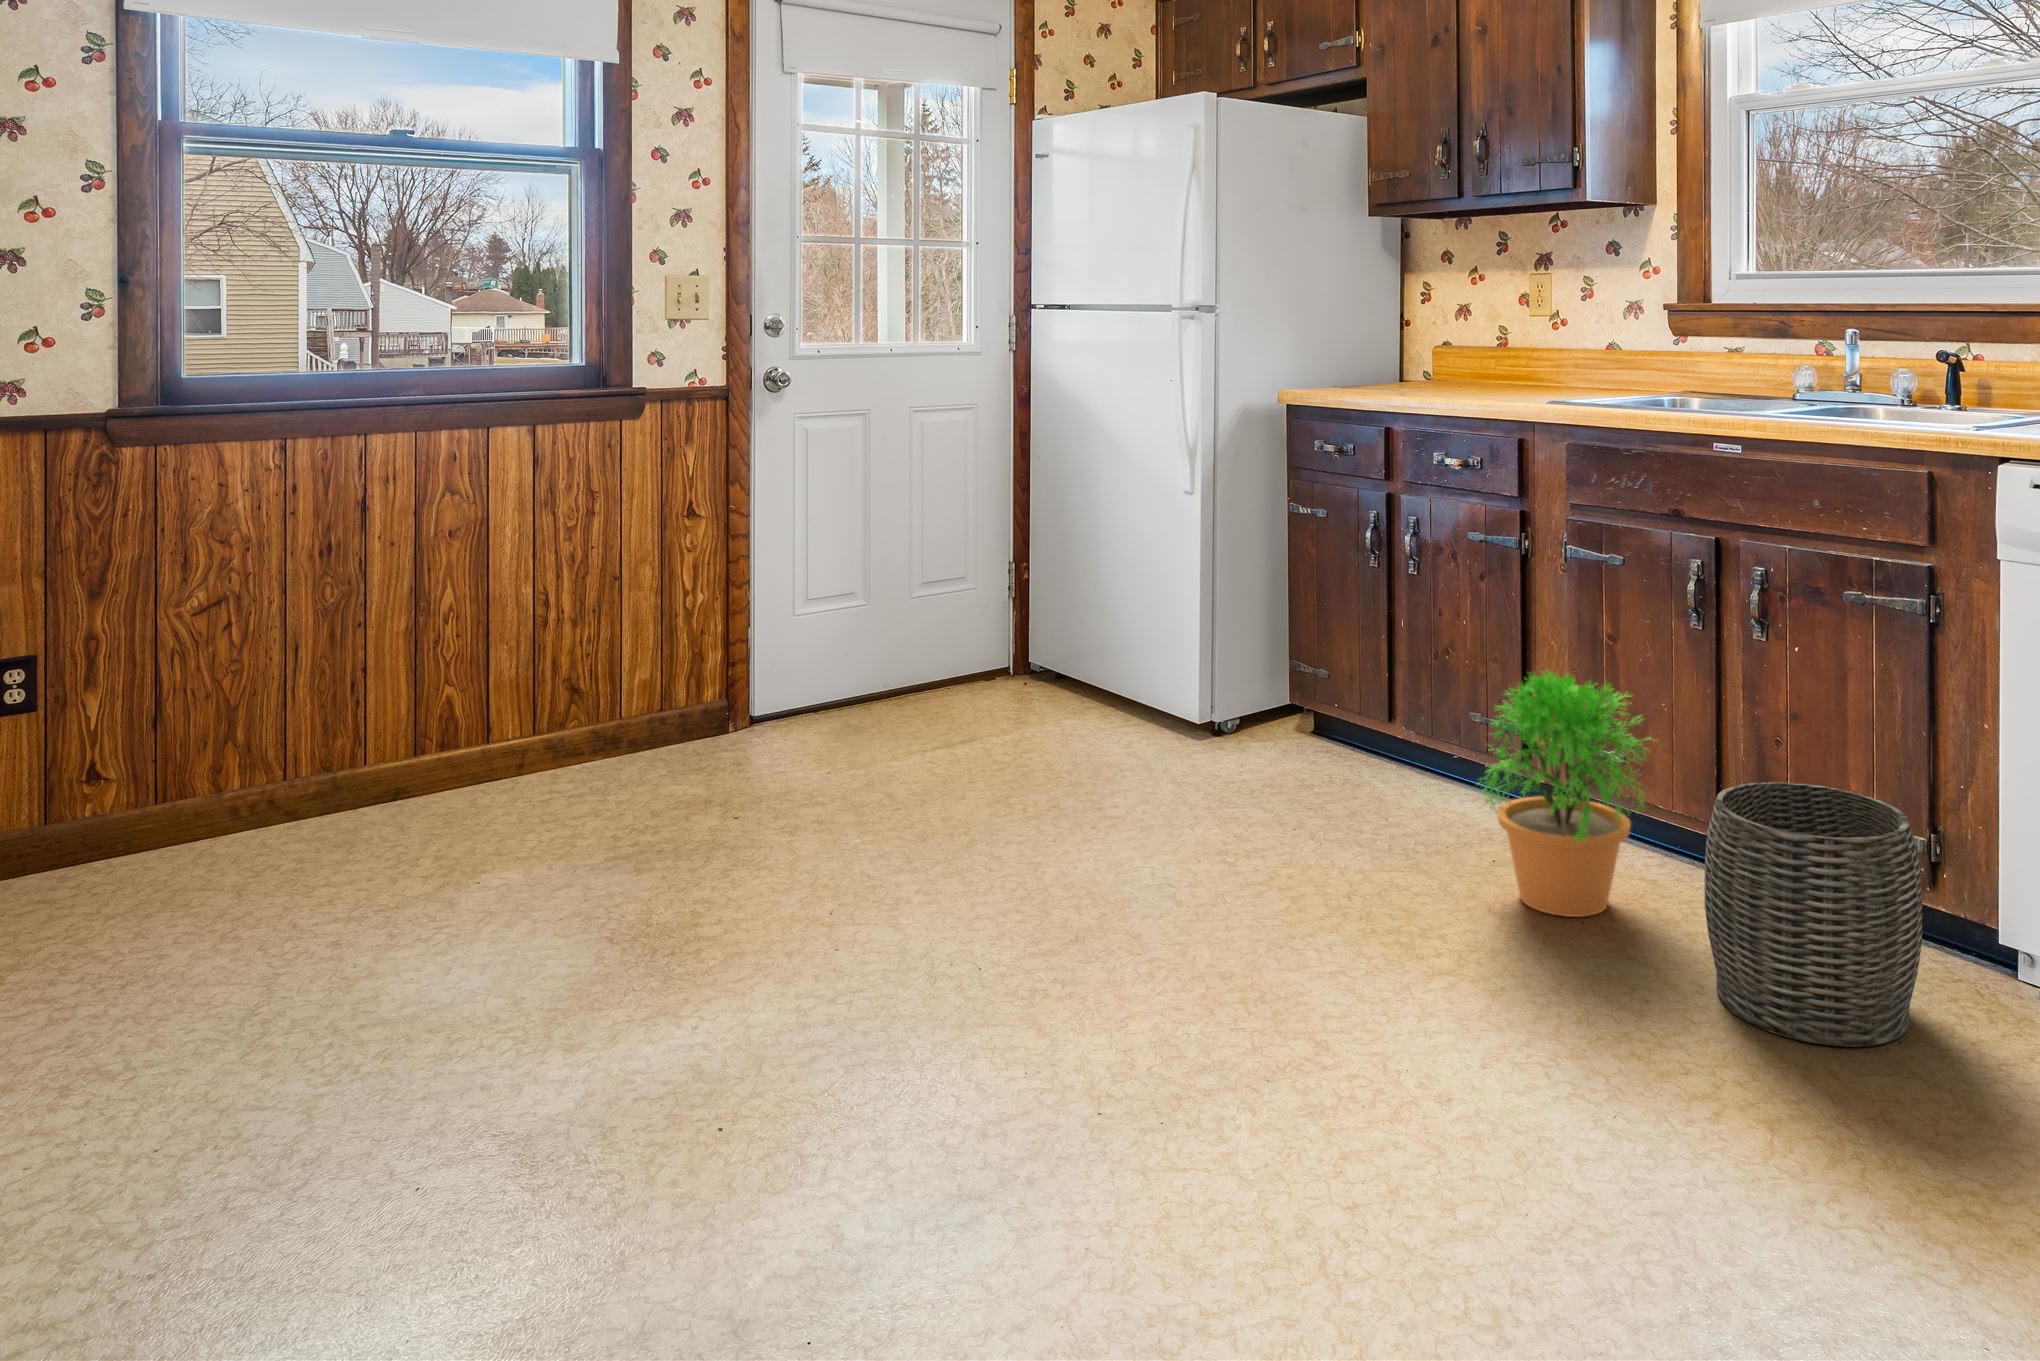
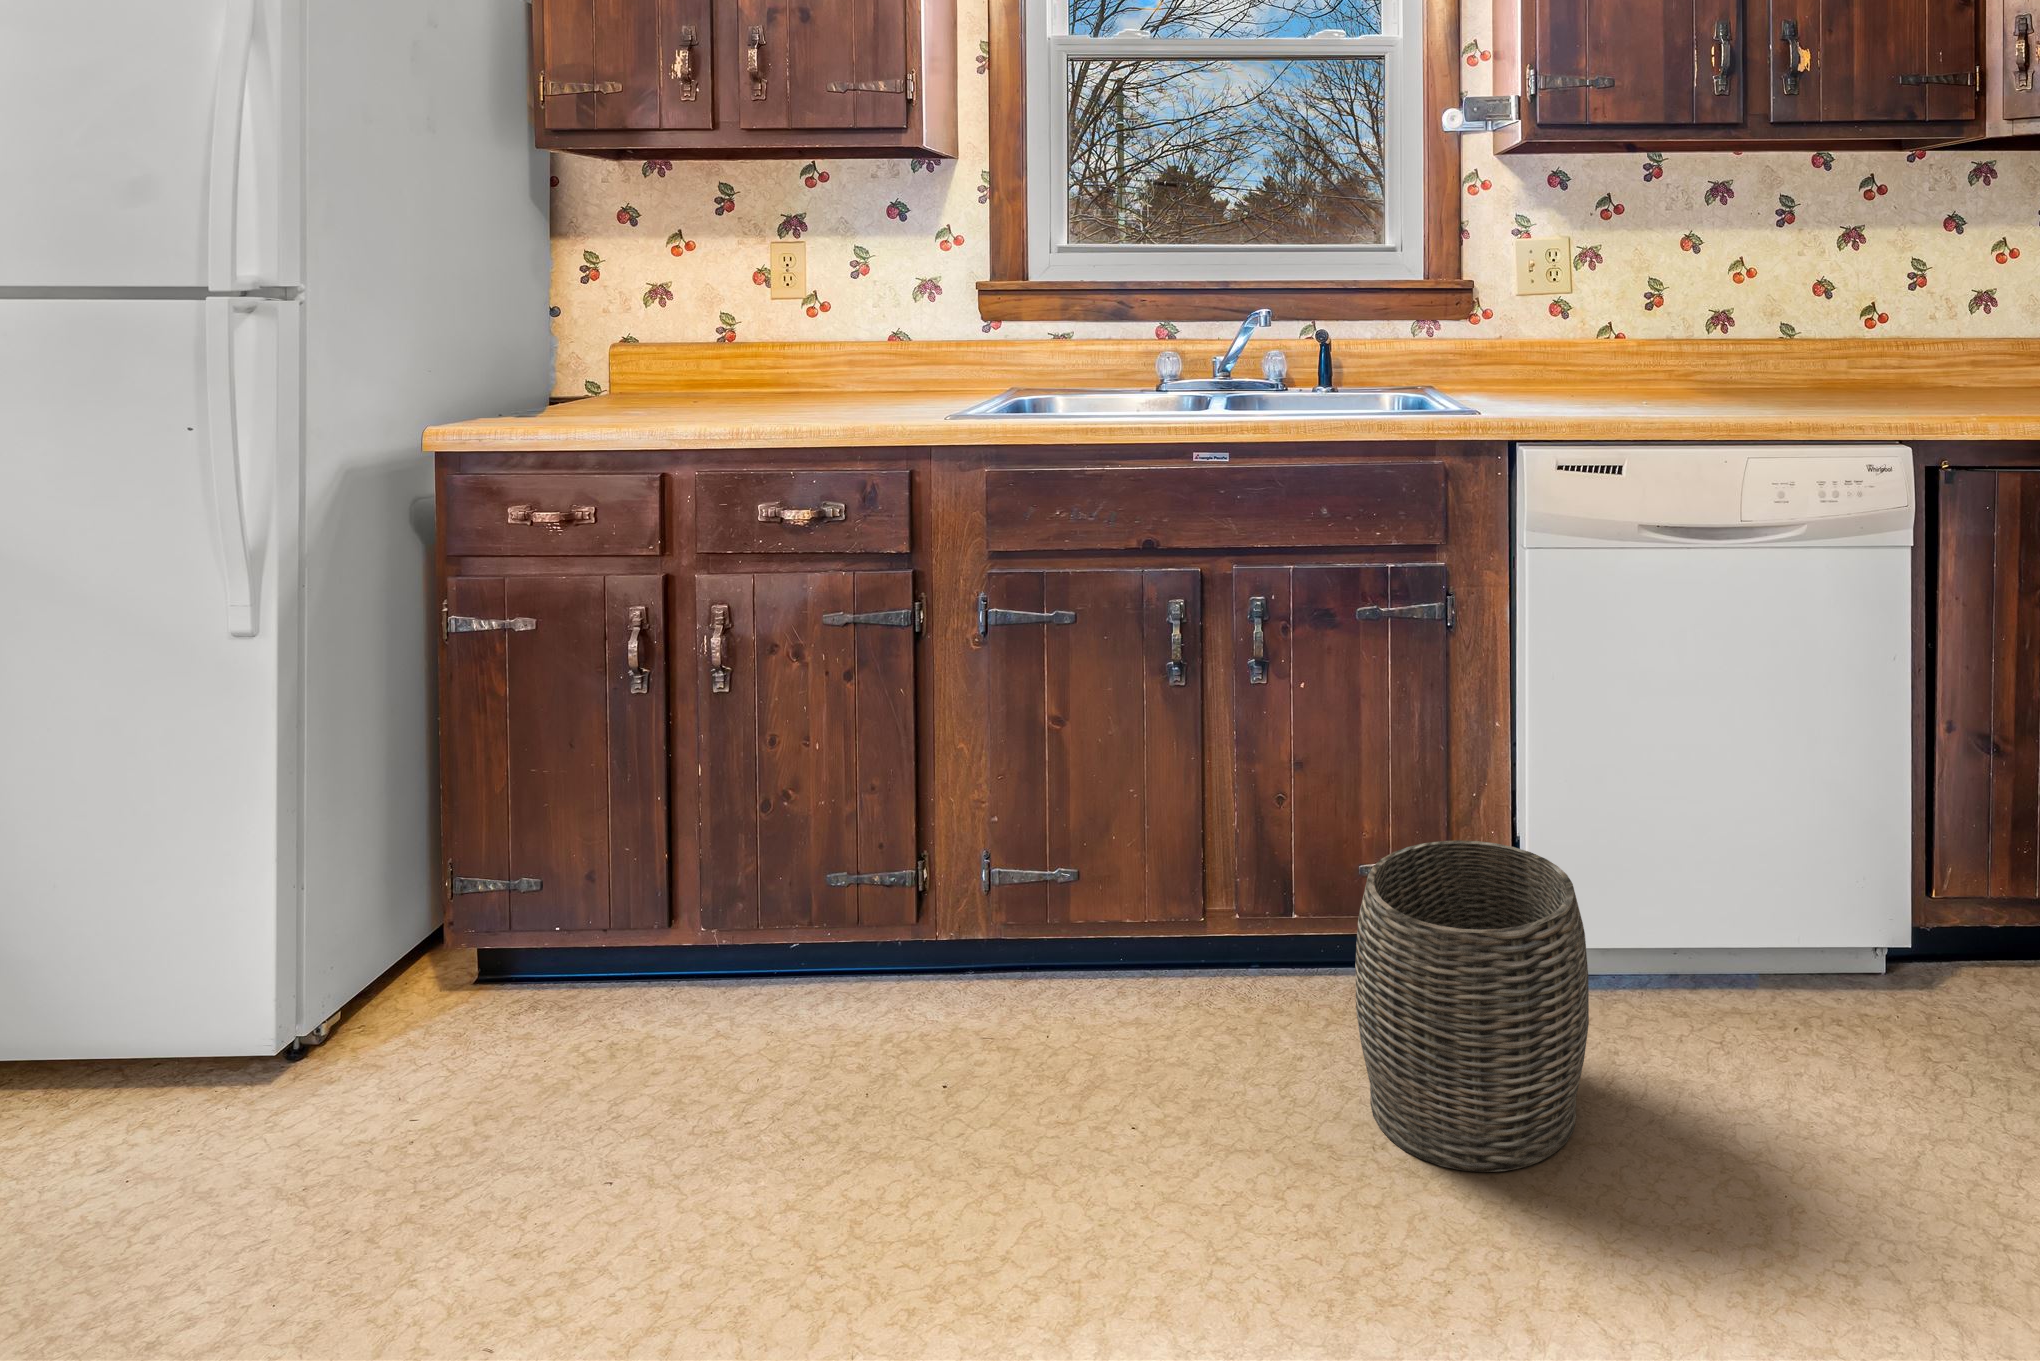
potted plant: present [1477,671,1648,917] -> none [985,788,1238,1131]

